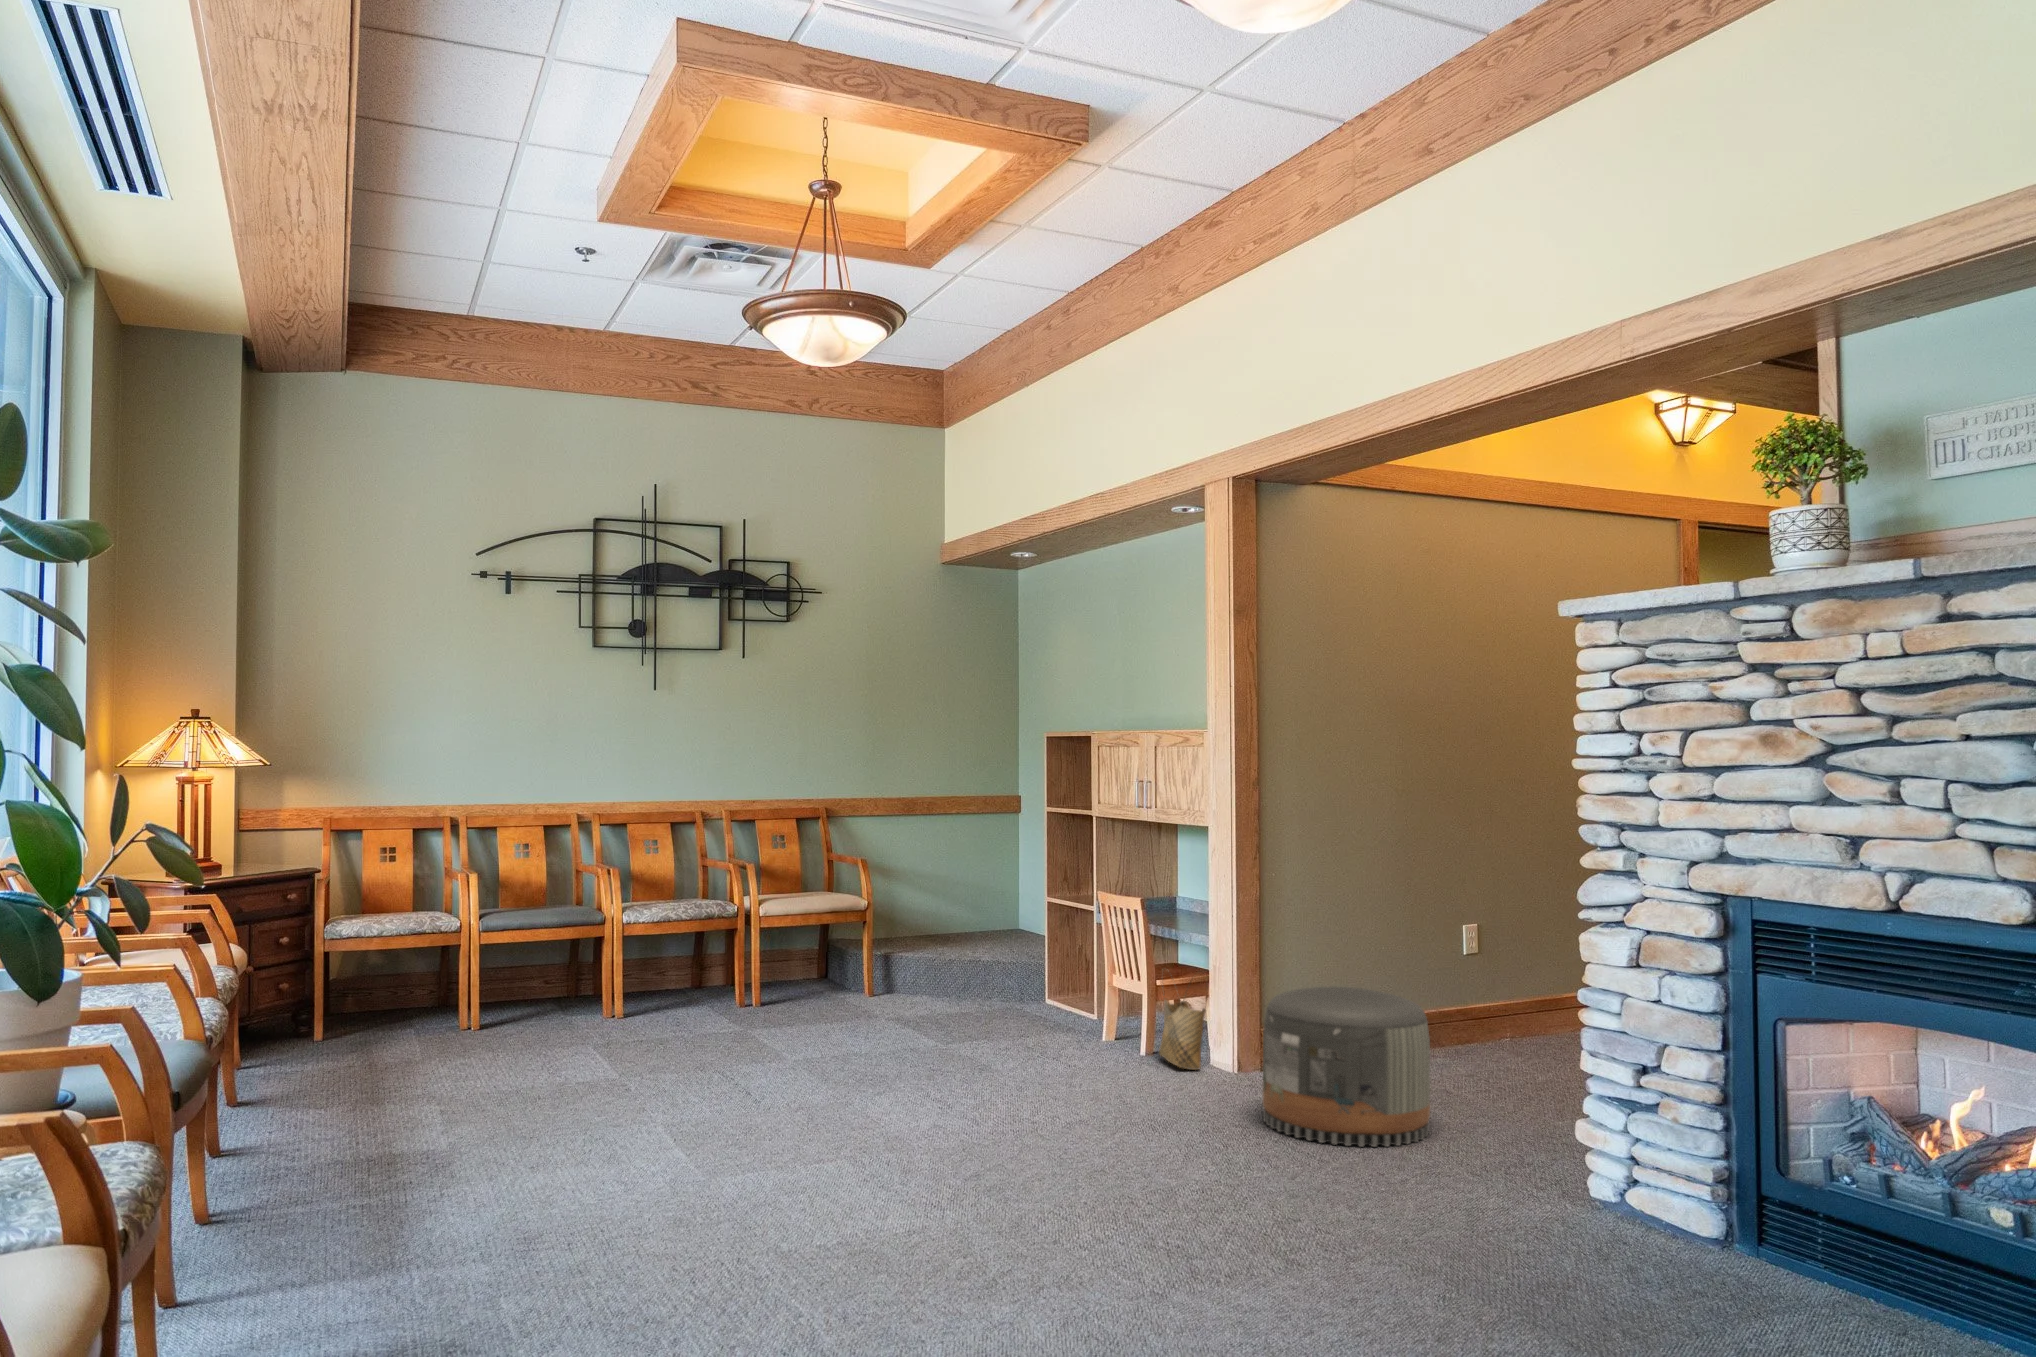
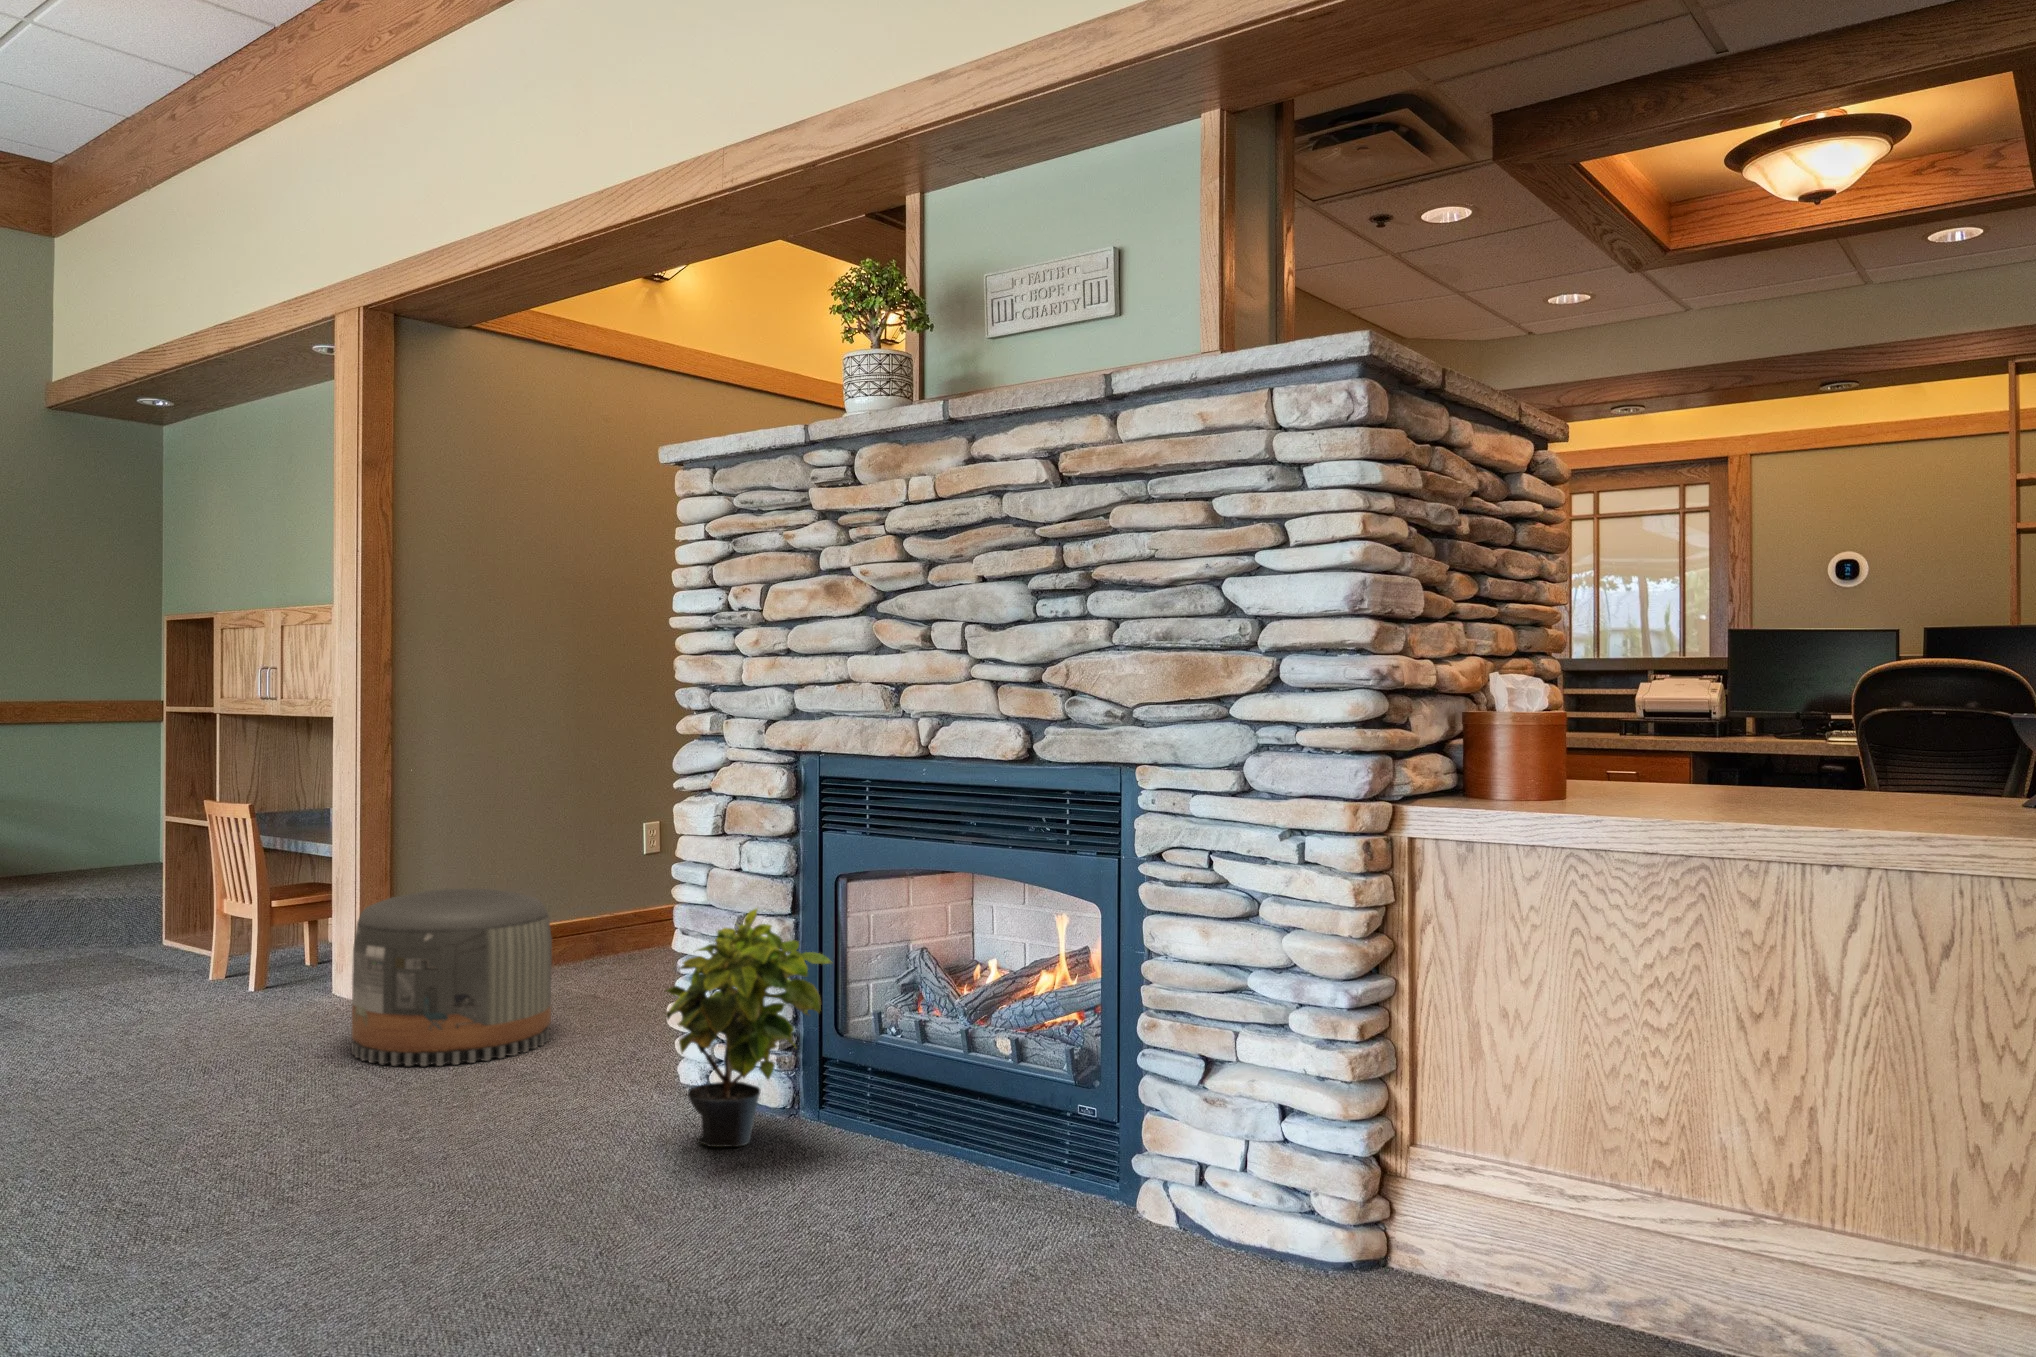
woven basket: present [1159,971,1206,1070] -> none [263,887,322,1004]
potted plant: none [1608,1044,1787,1275] -> present [666,909,833,1147]

